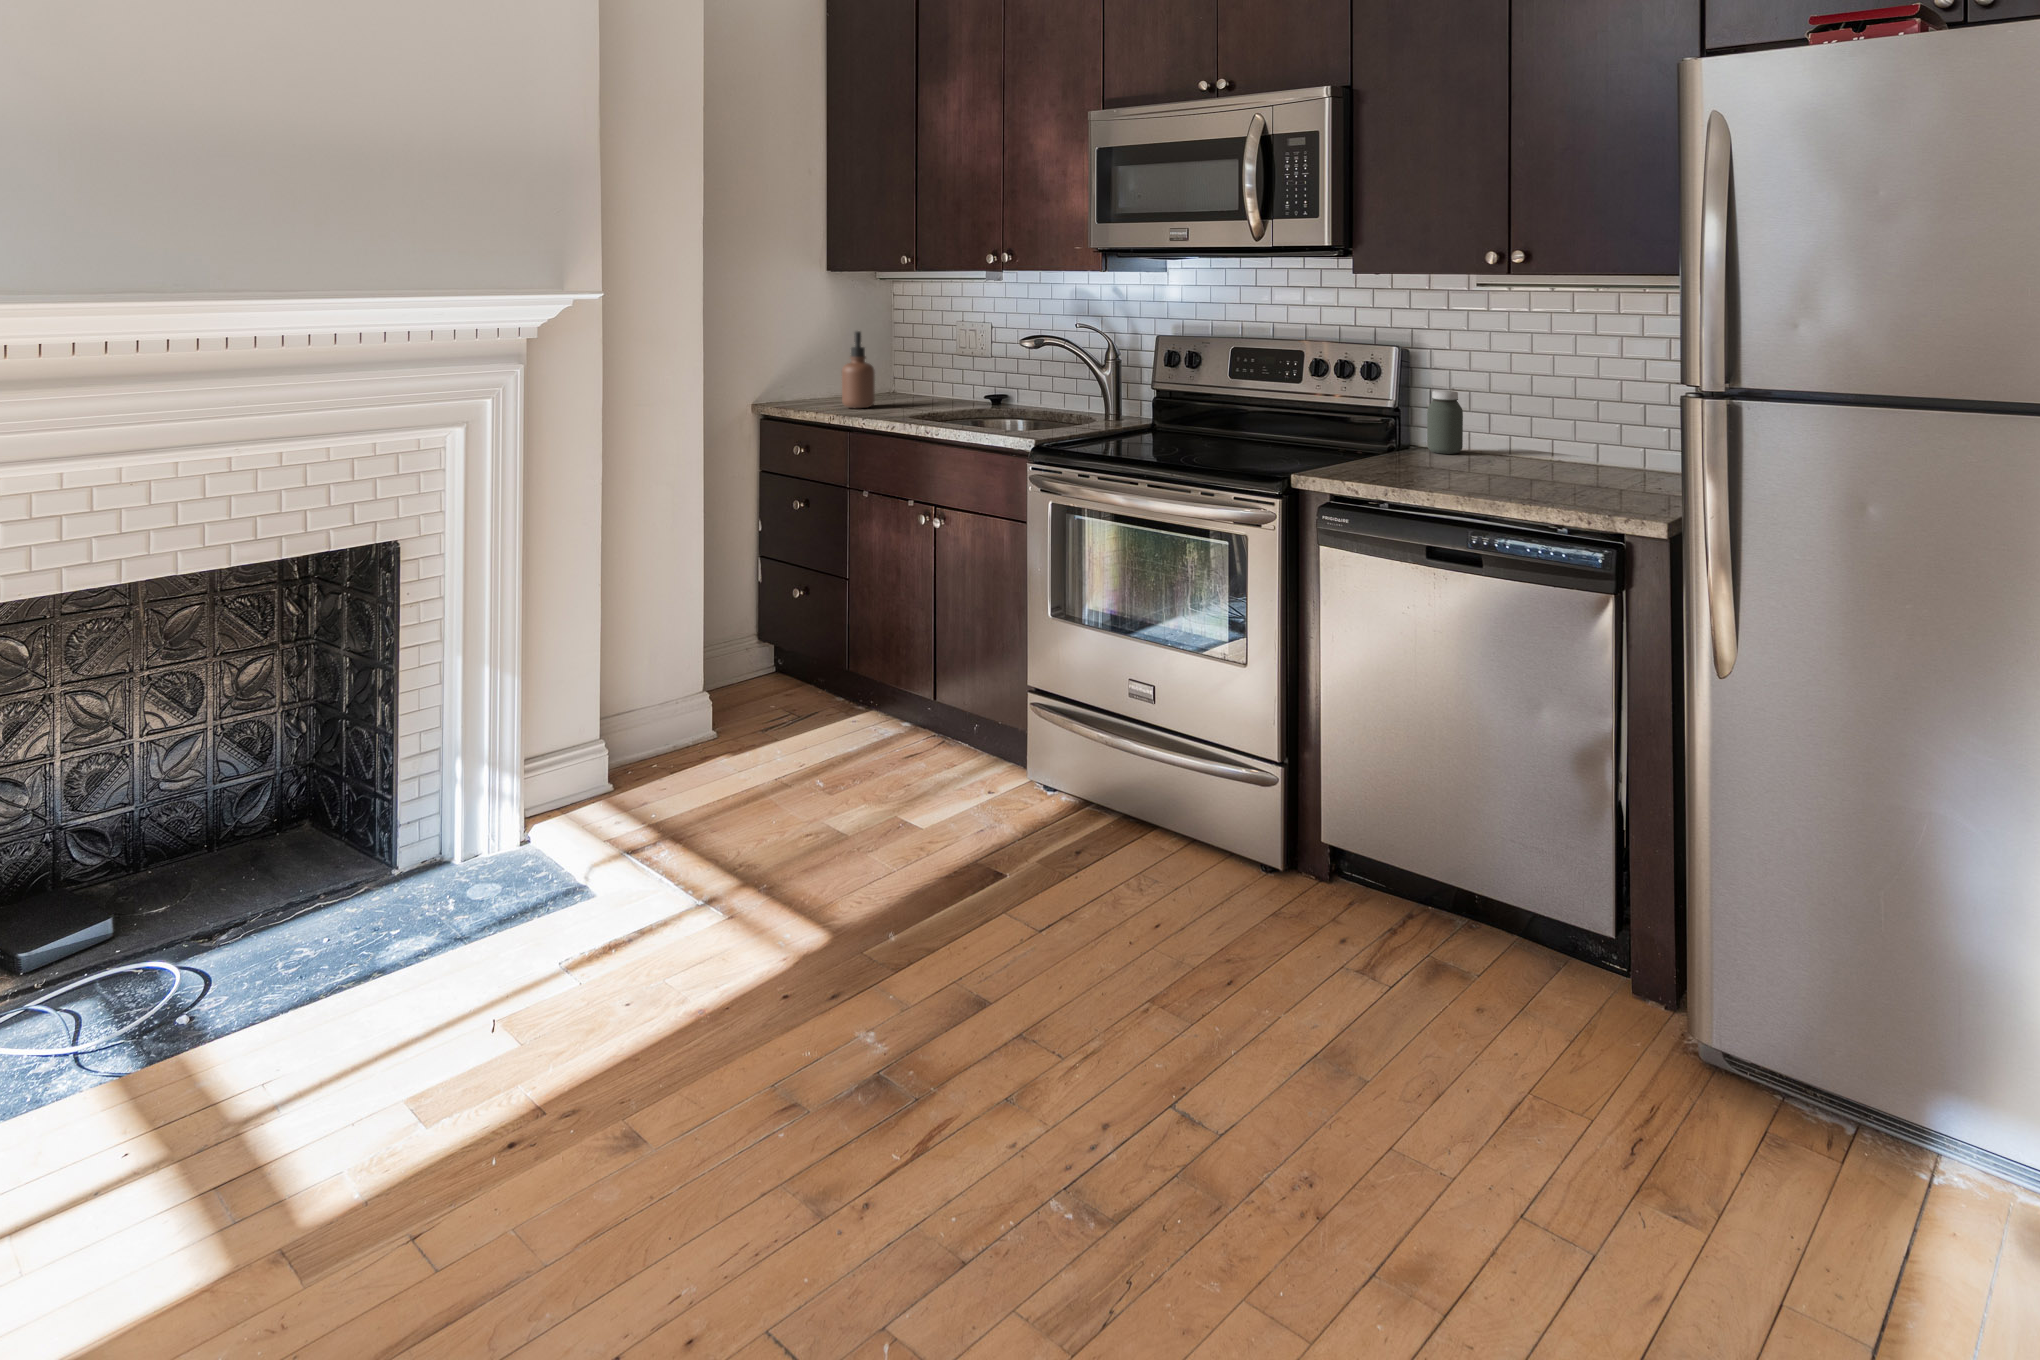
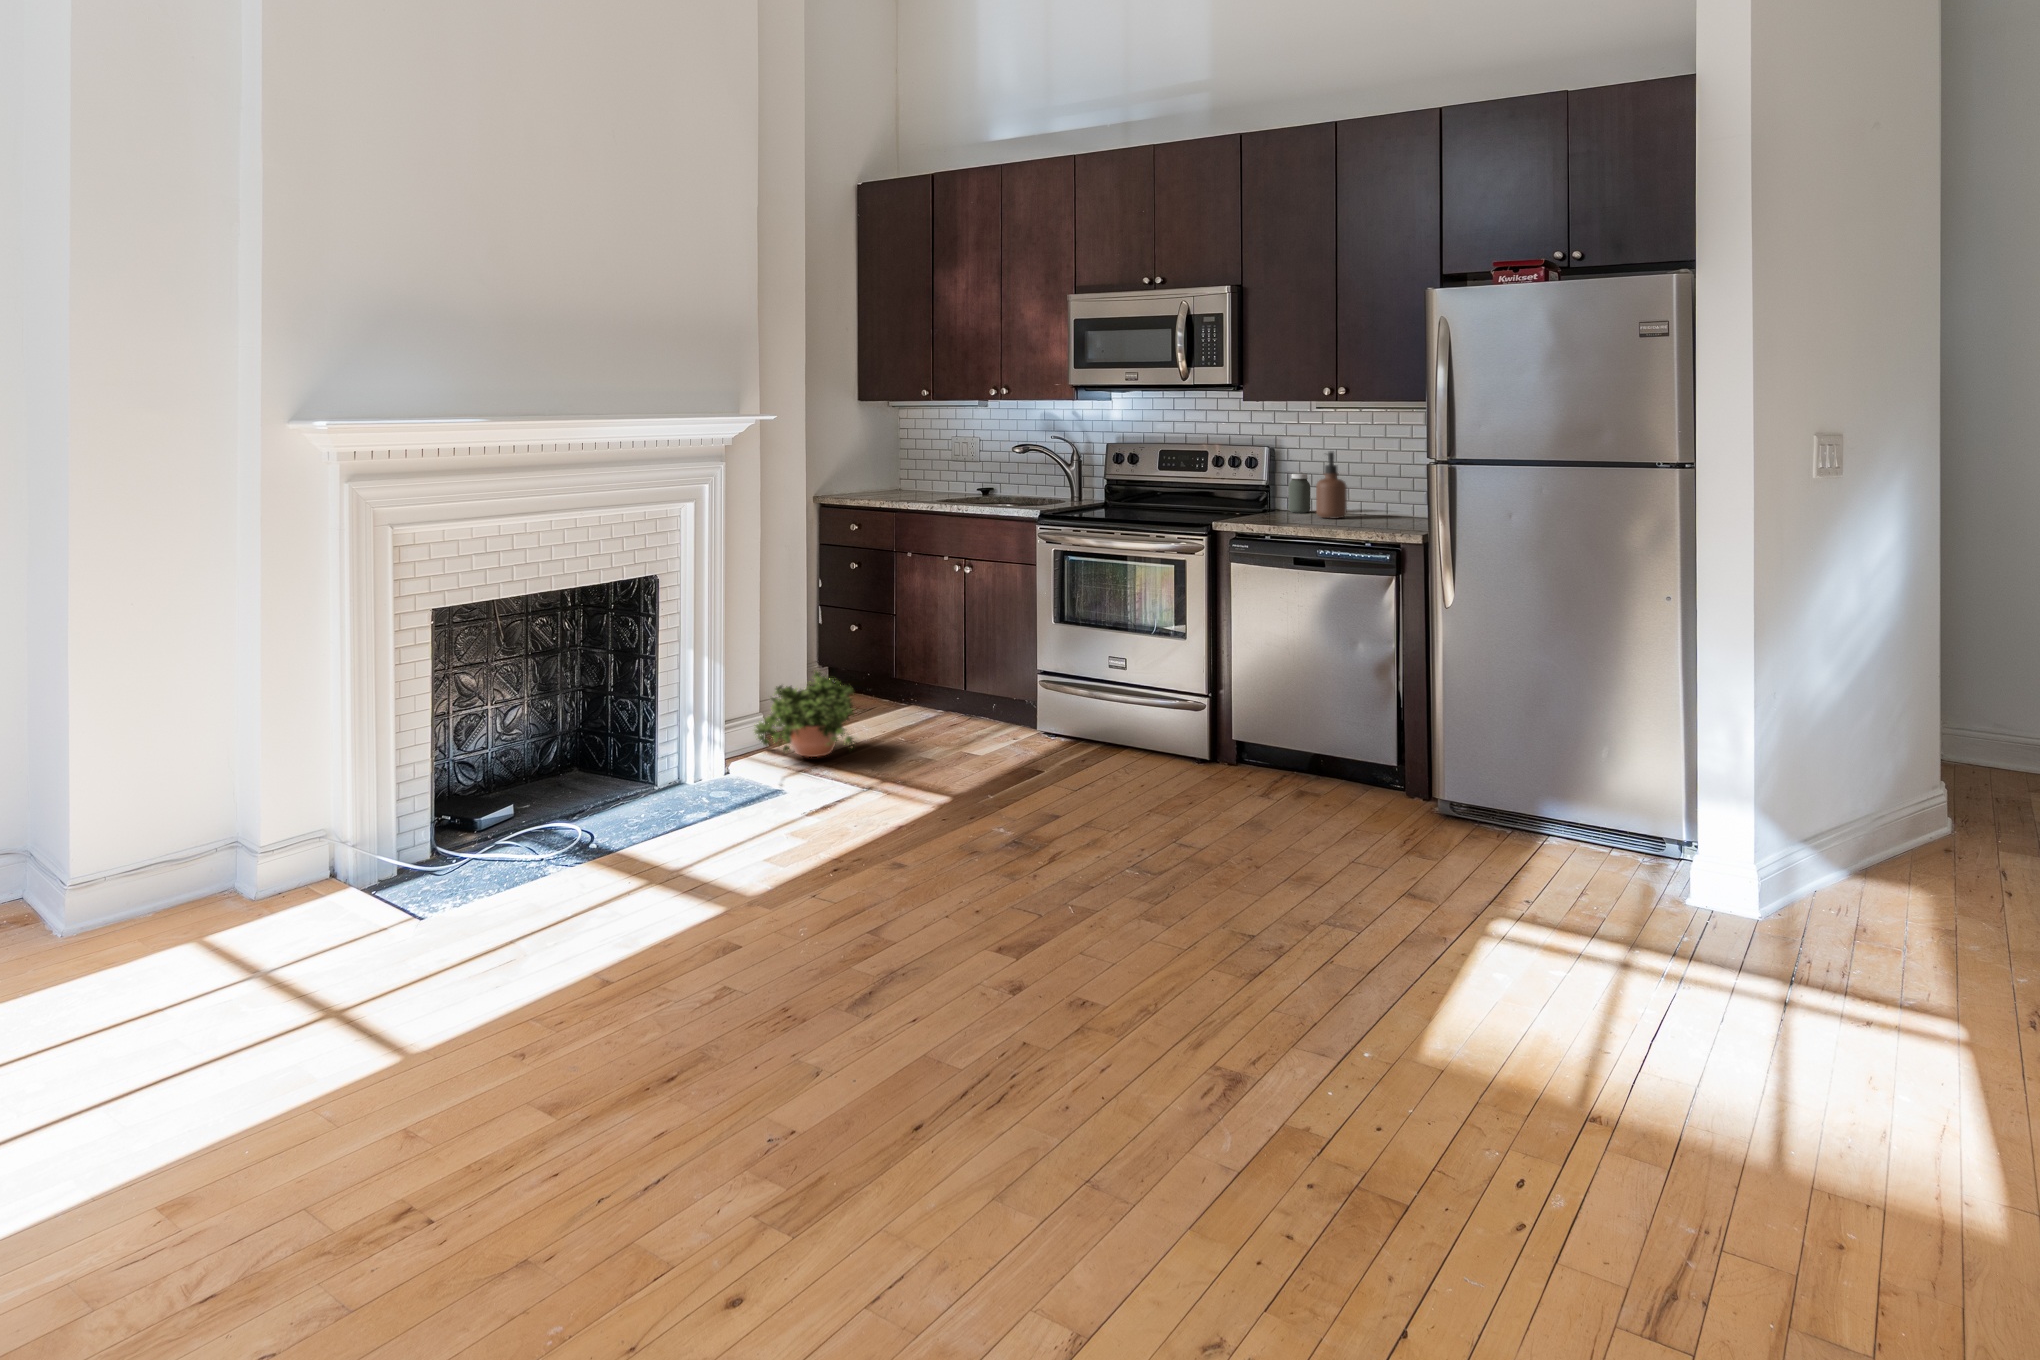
soap dispenser: present [842,331,875,408] -> present [1316,451,1347,519]
potted plant: none [576,673,744,821] -> present [755,672,855,757]

